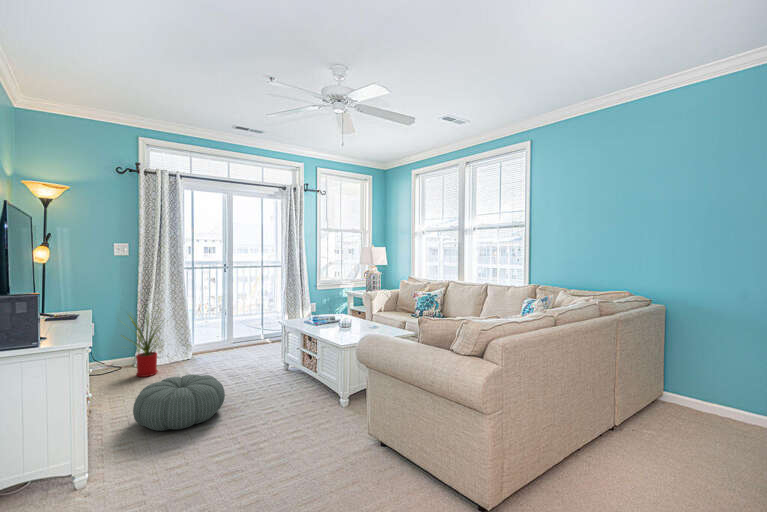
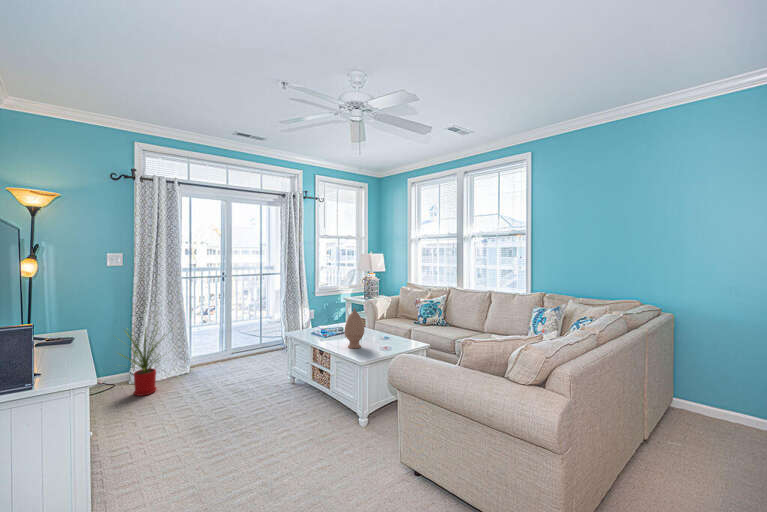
vase: none [331,295,351,334] -> present [344,308,364,348]
pouf: present [133,374,225,431] -> none [142,397,239,463]

